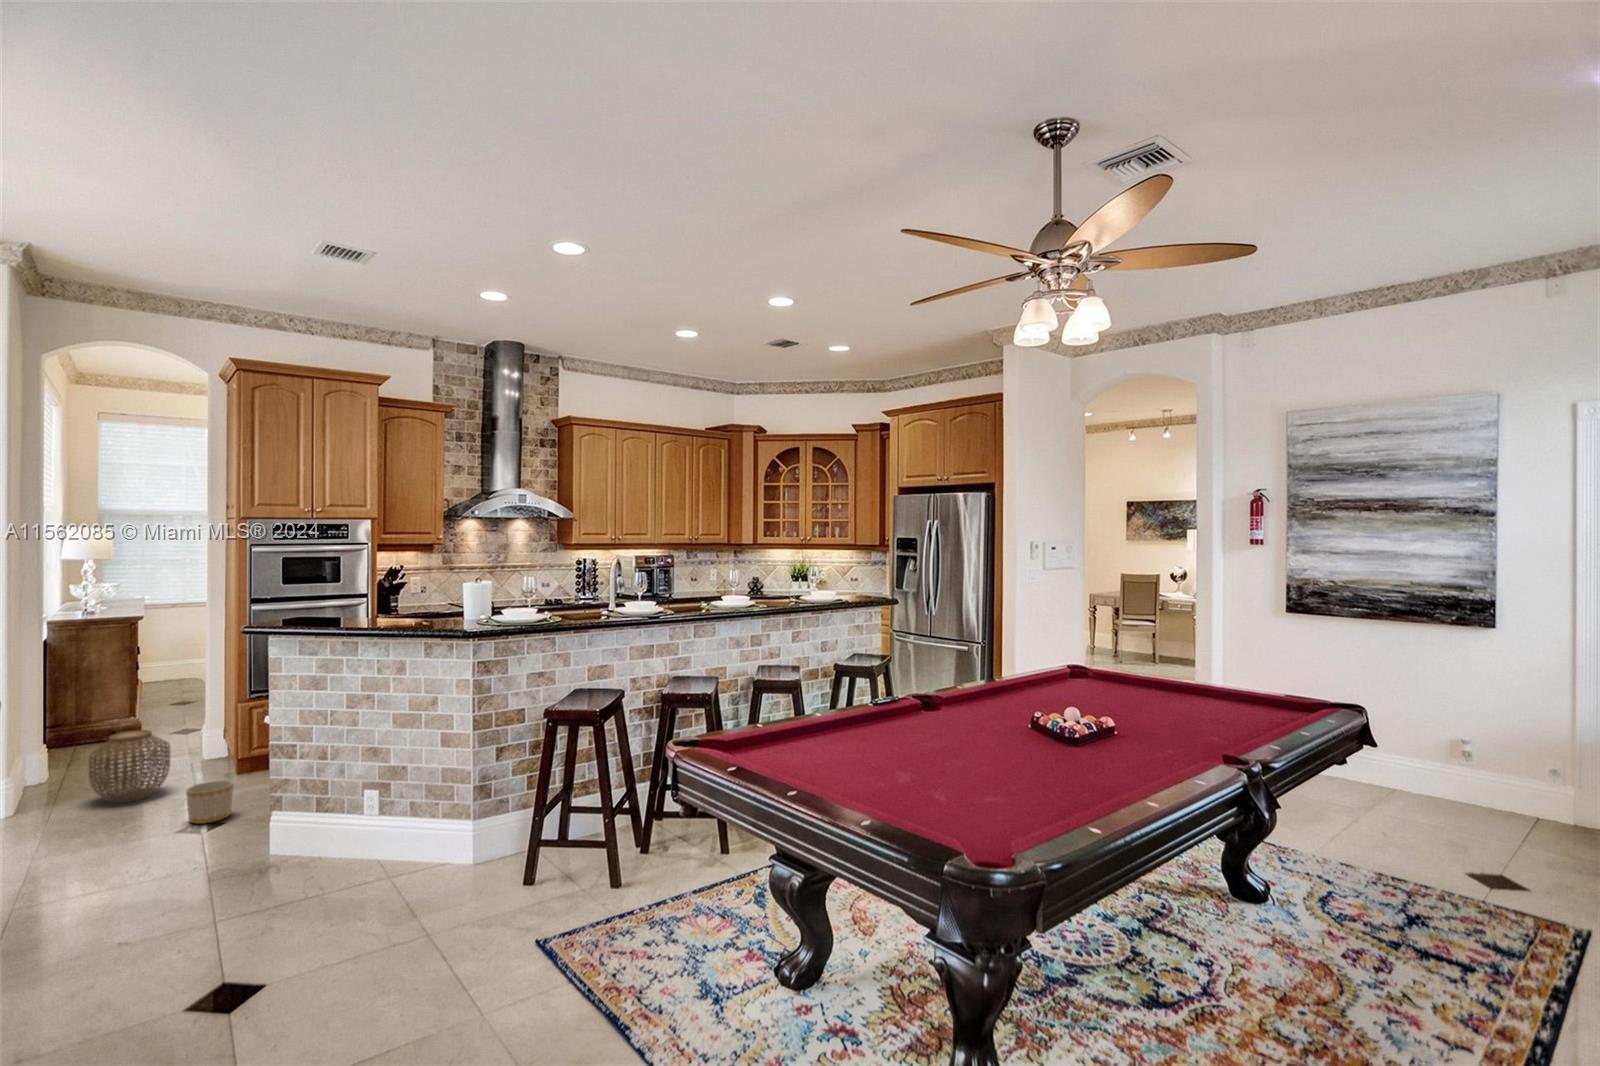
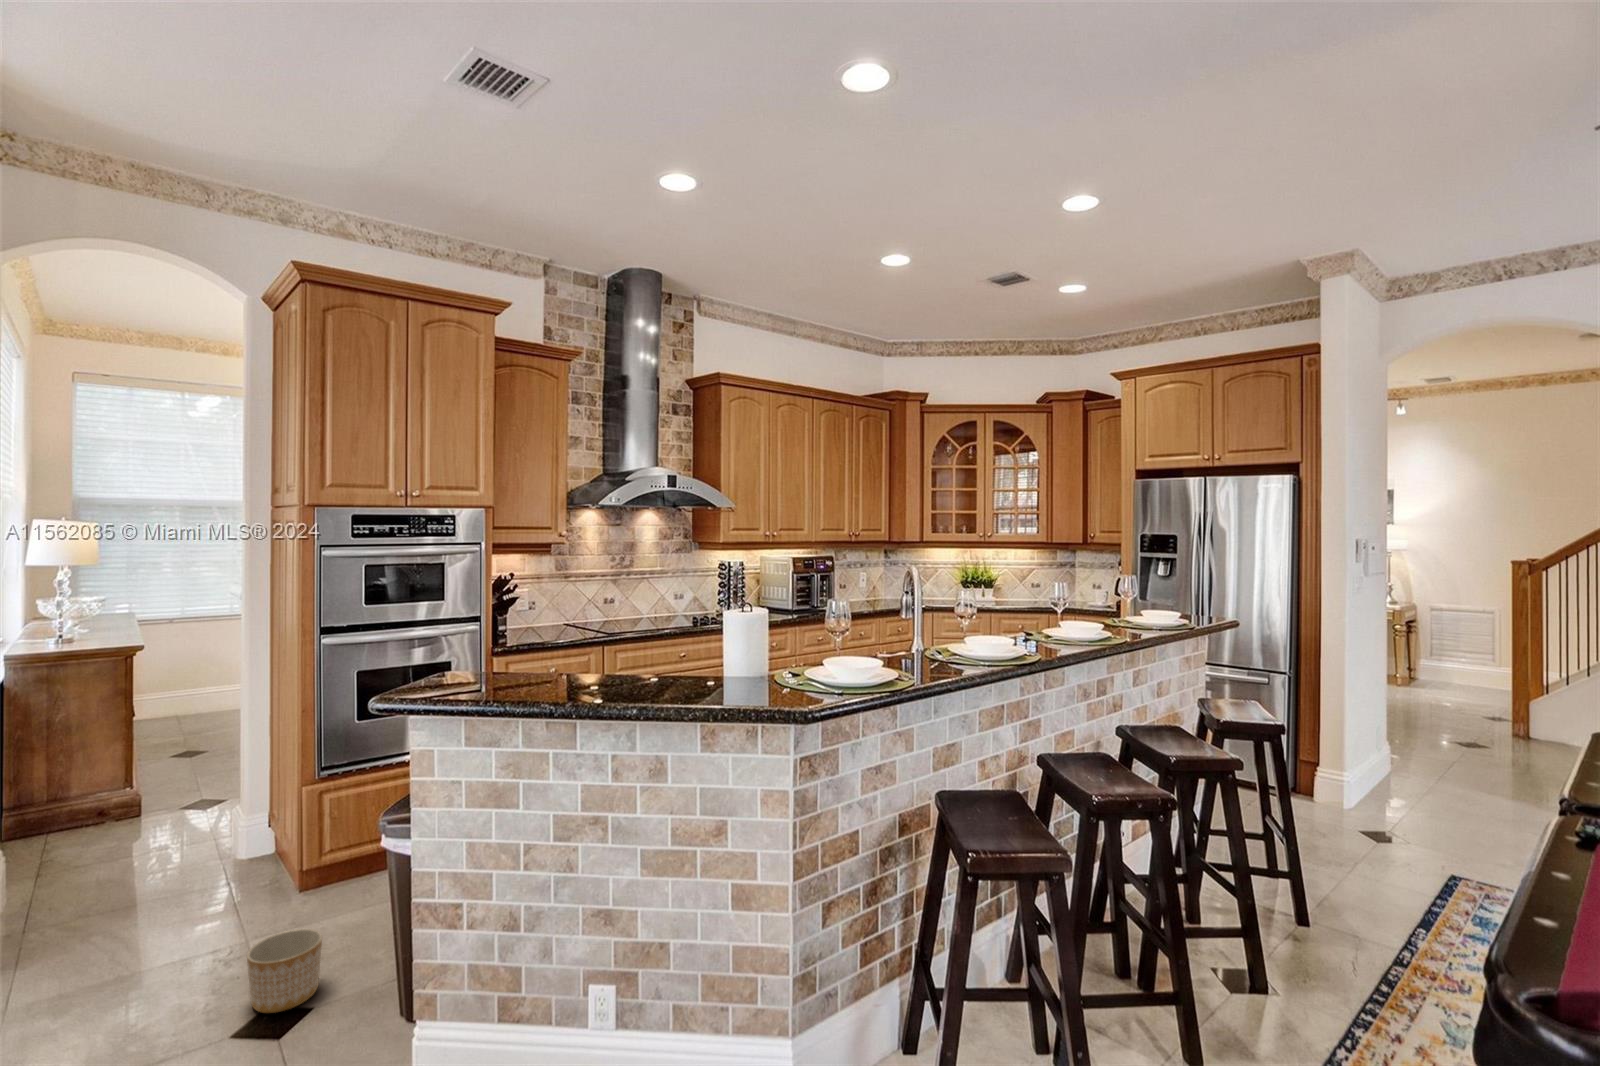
woven basket: present [89,730,170,803] -> none [79,836,207,961]

